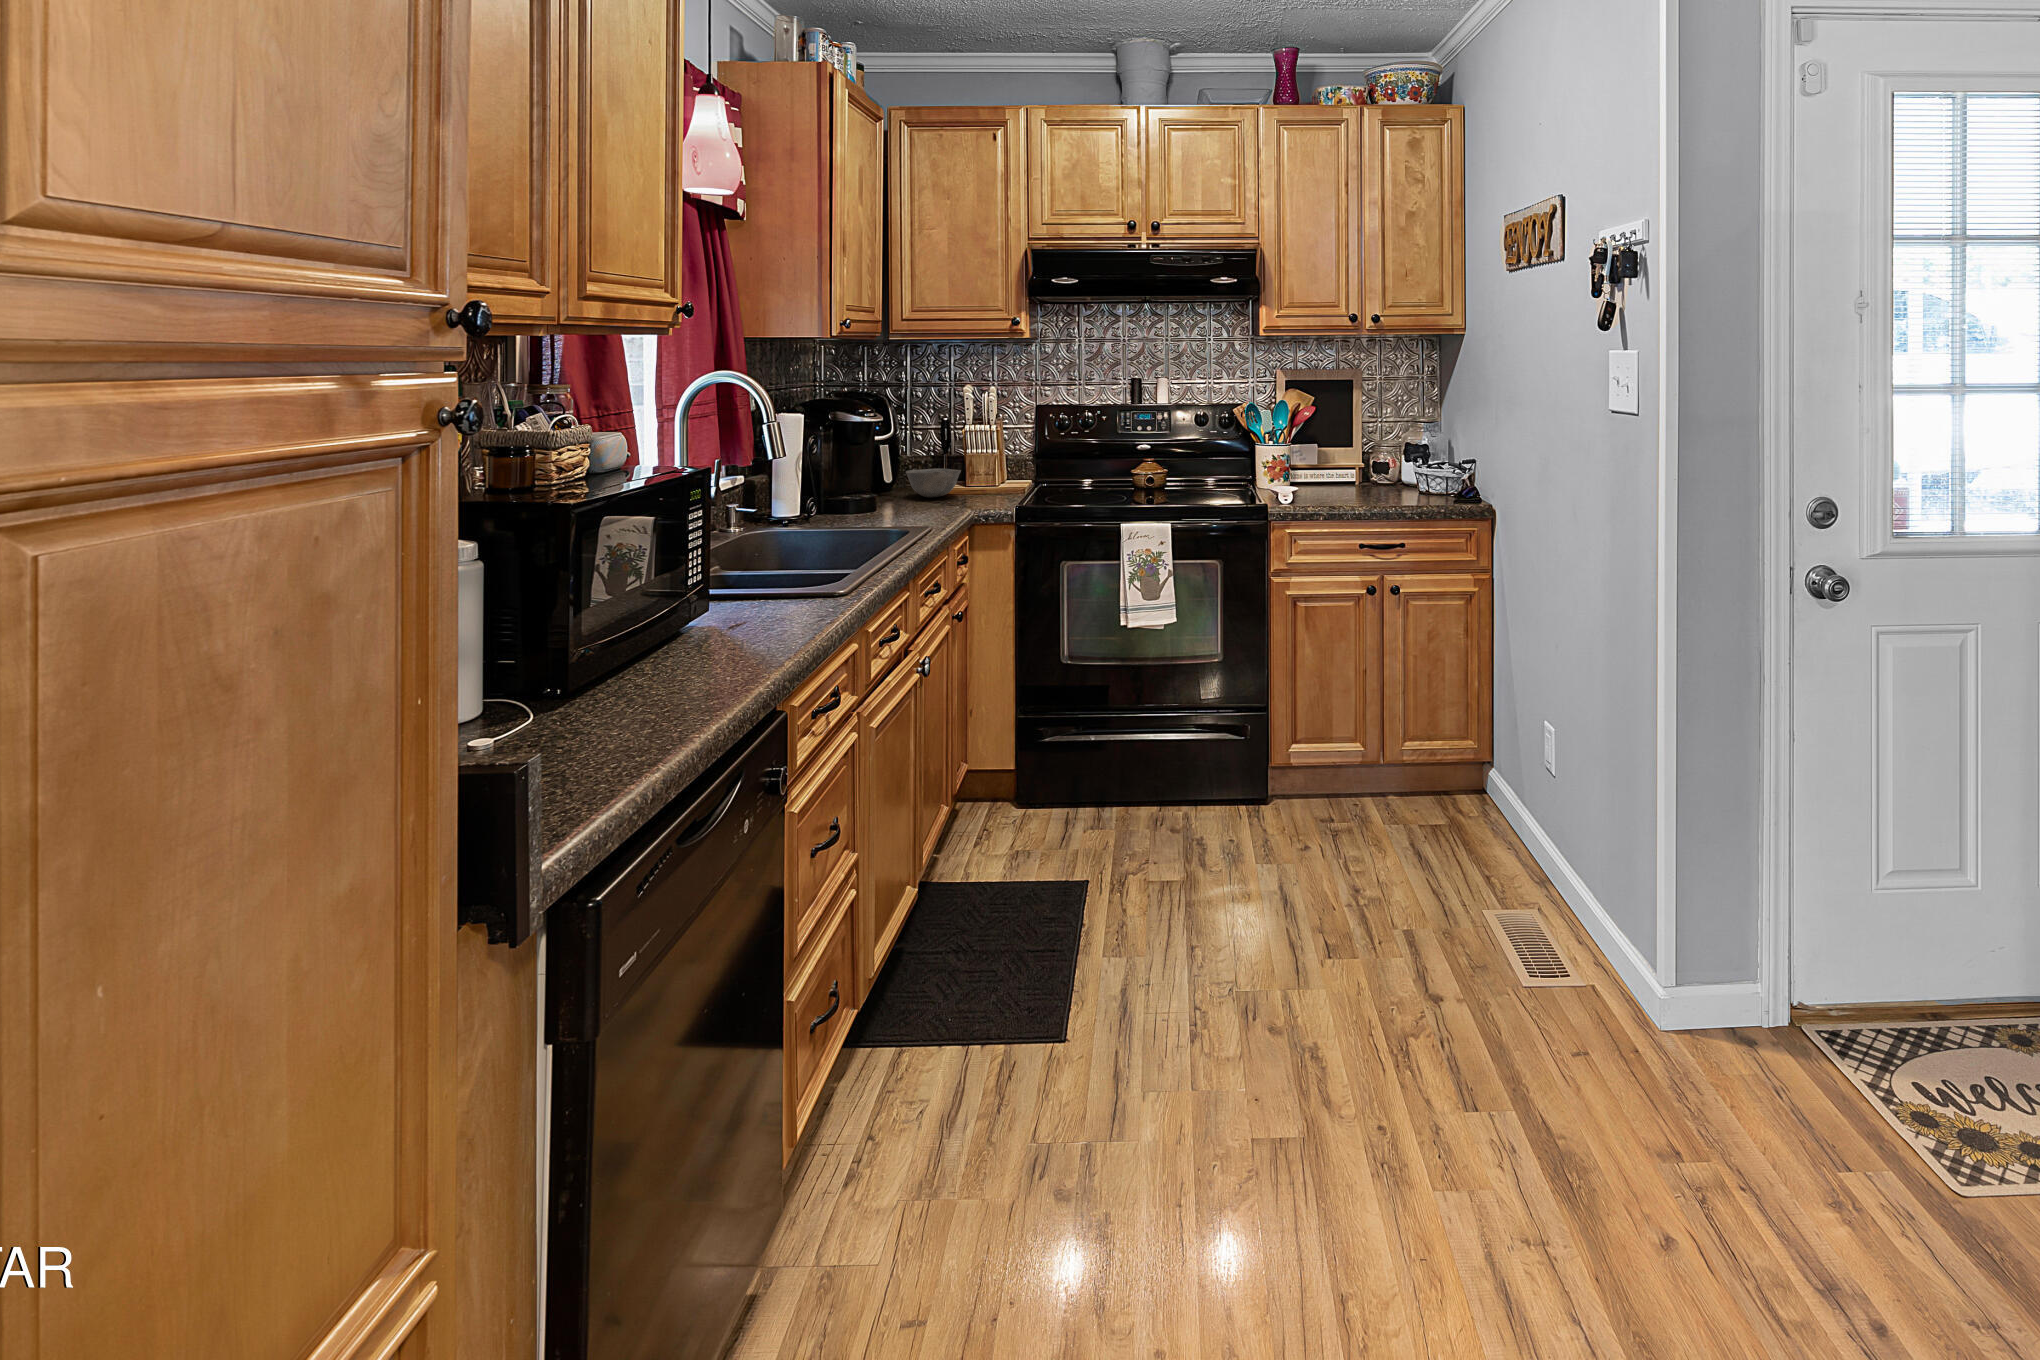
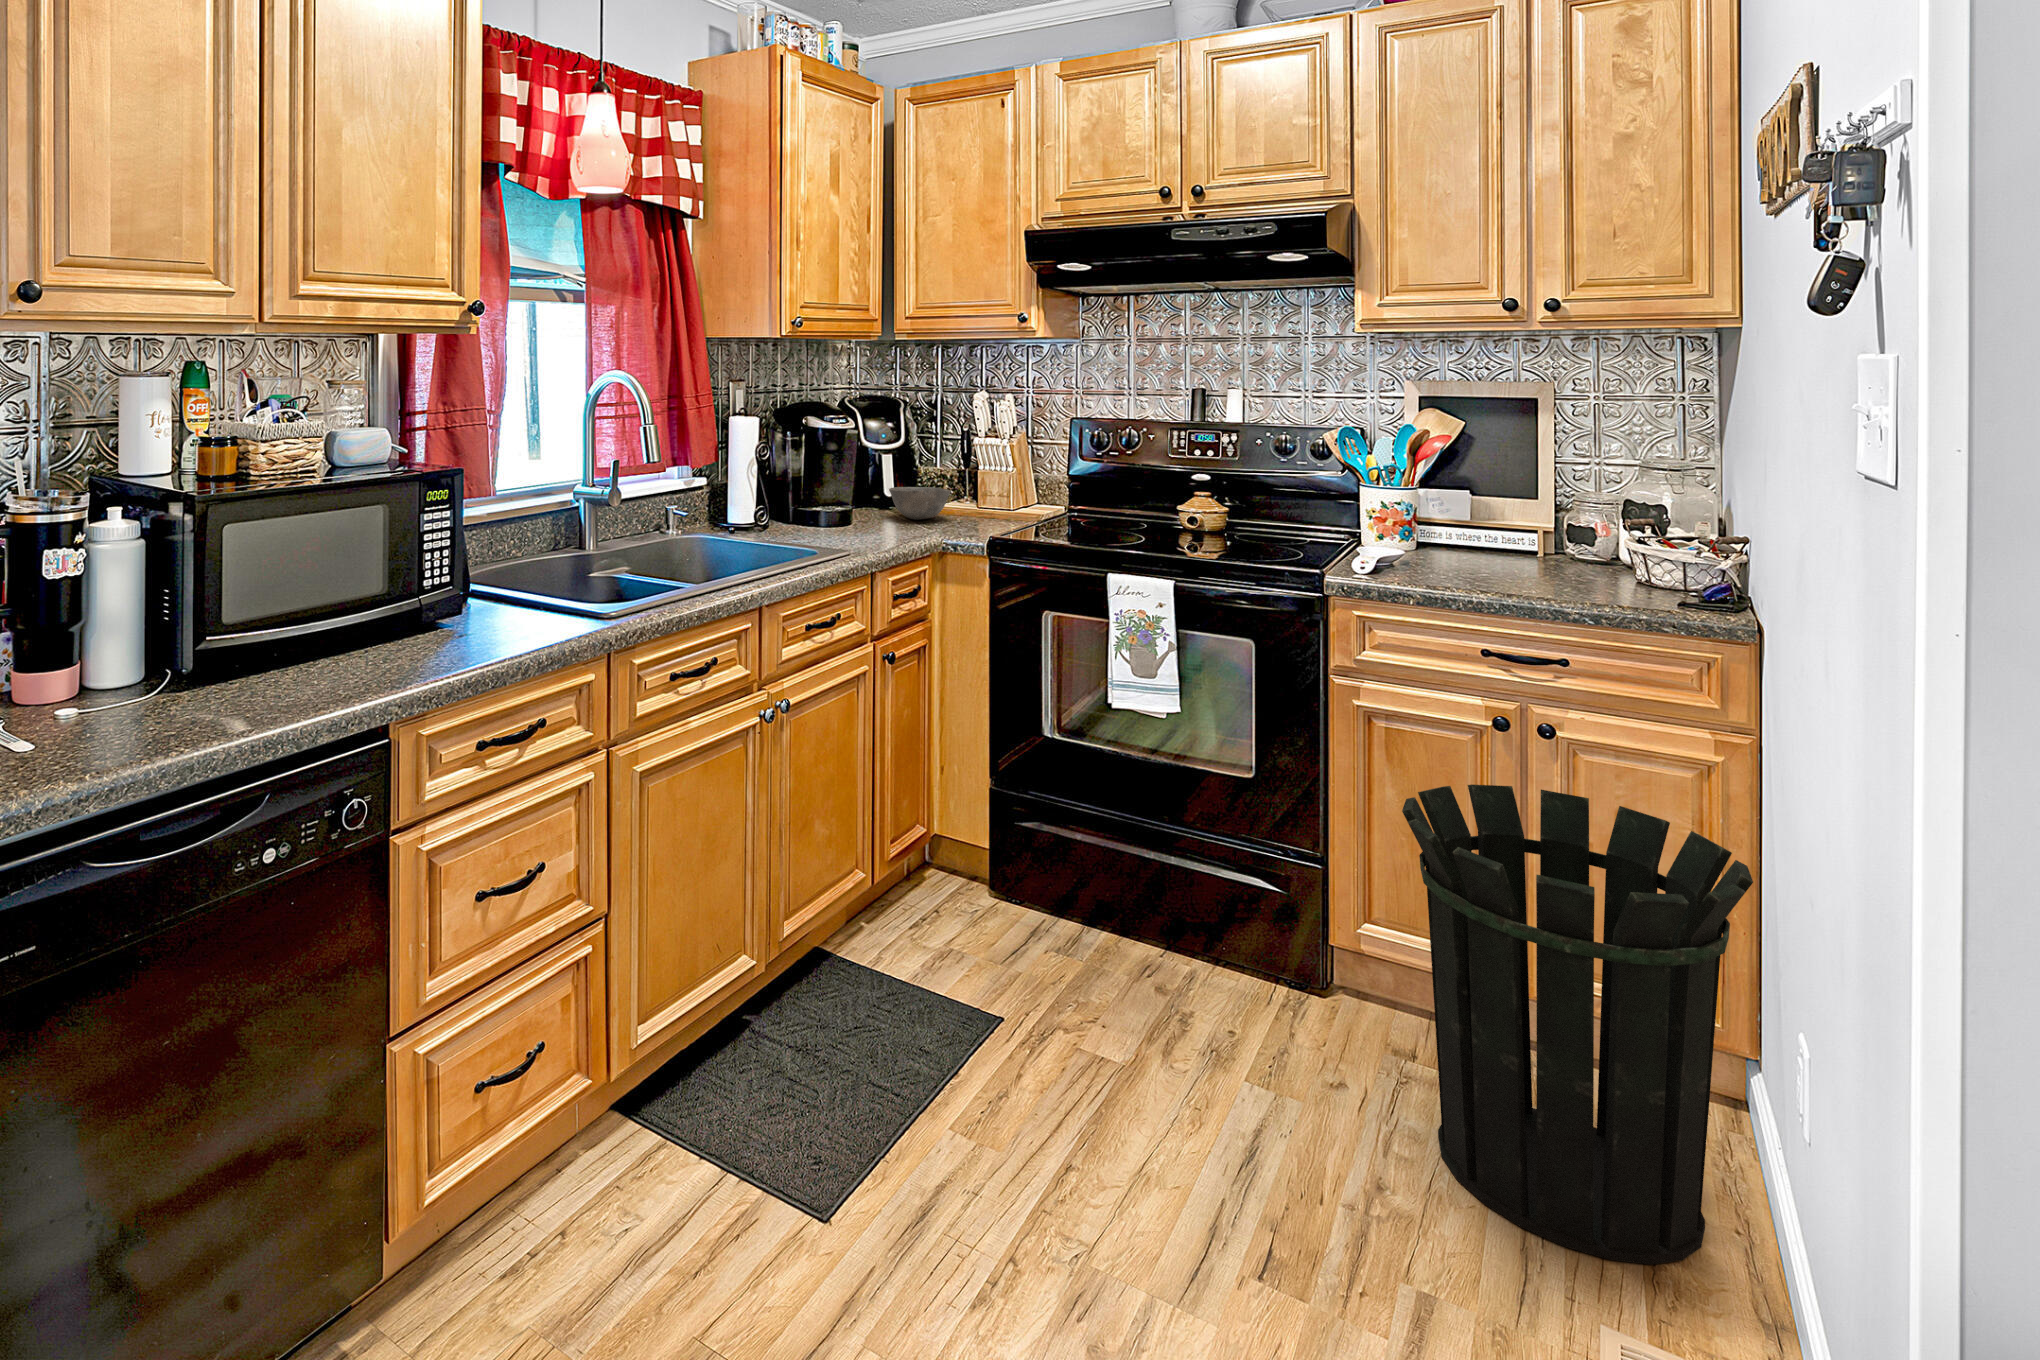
waste bin: none [1347,625,1521,885] -> present [1402,784,1753,1264]

